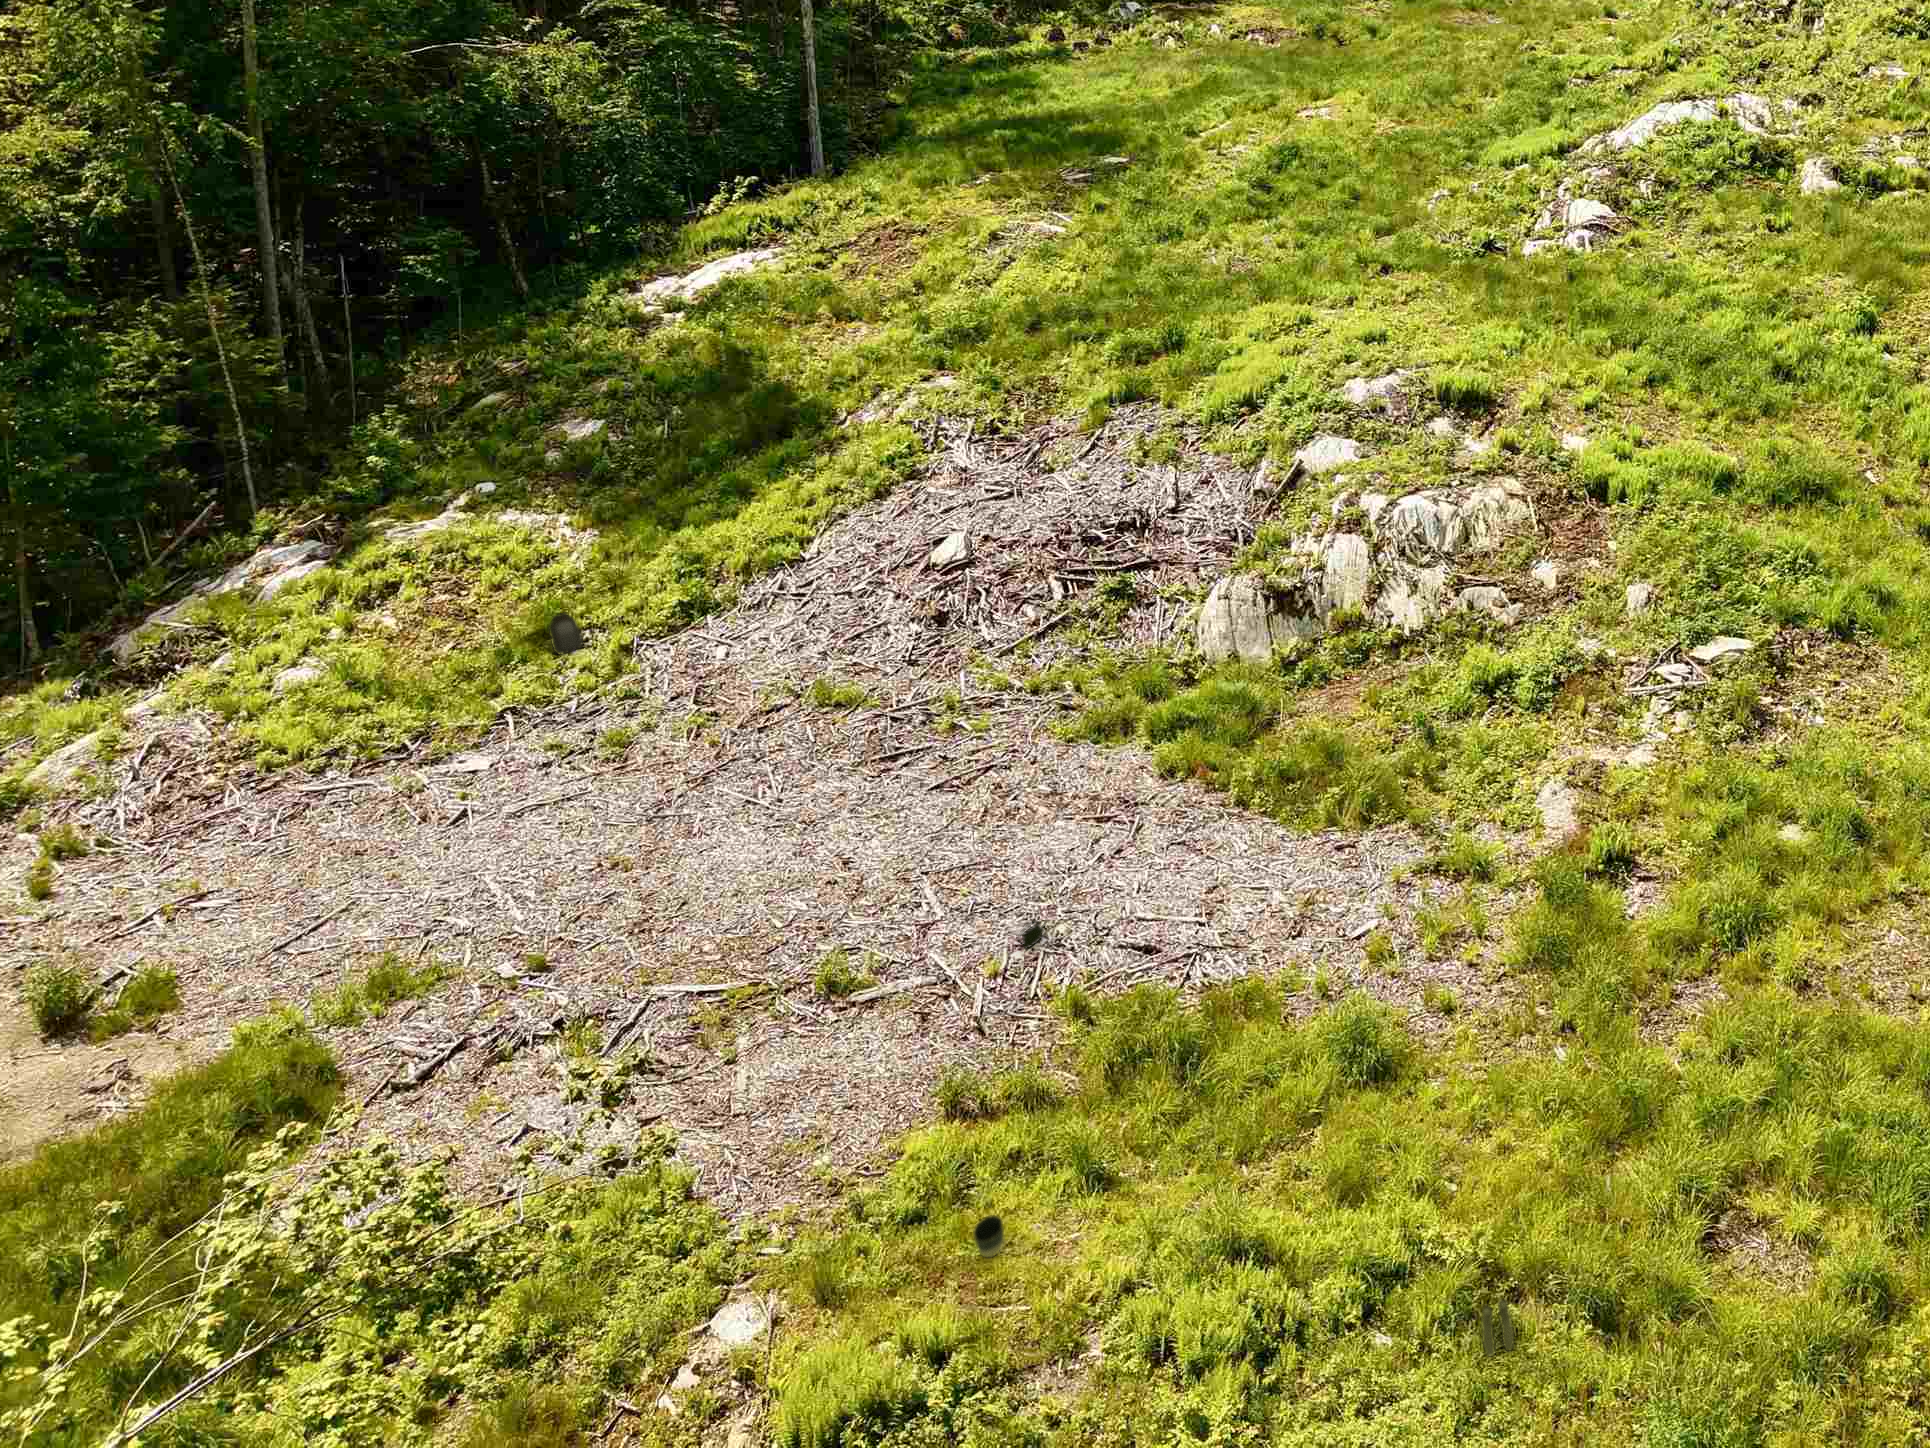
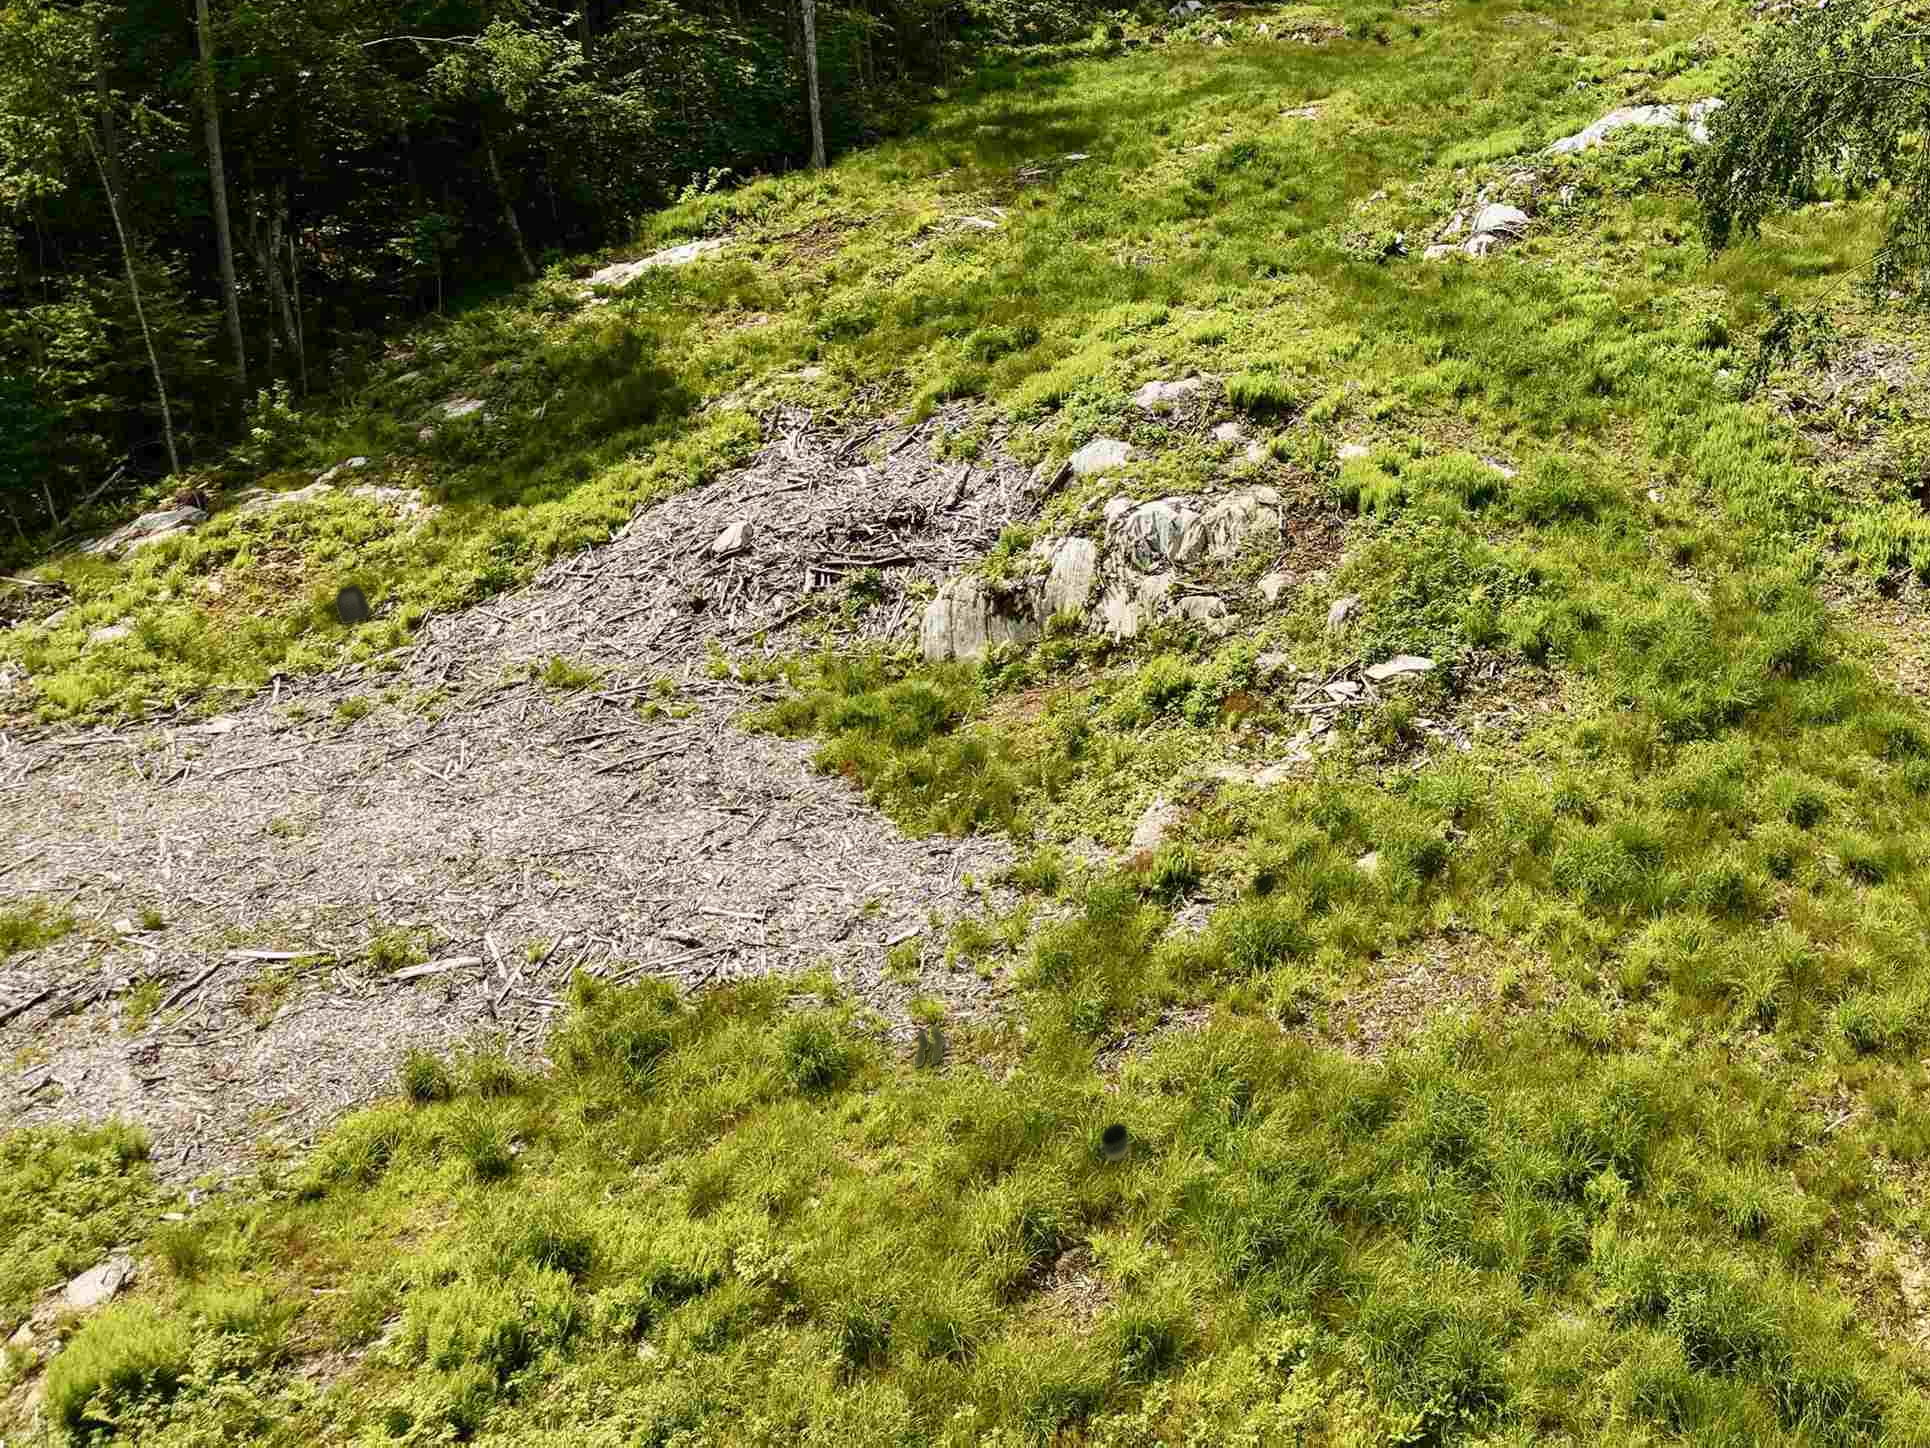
watering can: present [1018,917,1047,948] -> present [1252,869,1276,894]
planter: present [973,1215,1004,1257] -> present [1101,1123,1129,1161]
boots: present [1481,1299,1514,1356] -> present [915,1026,945,1067]

